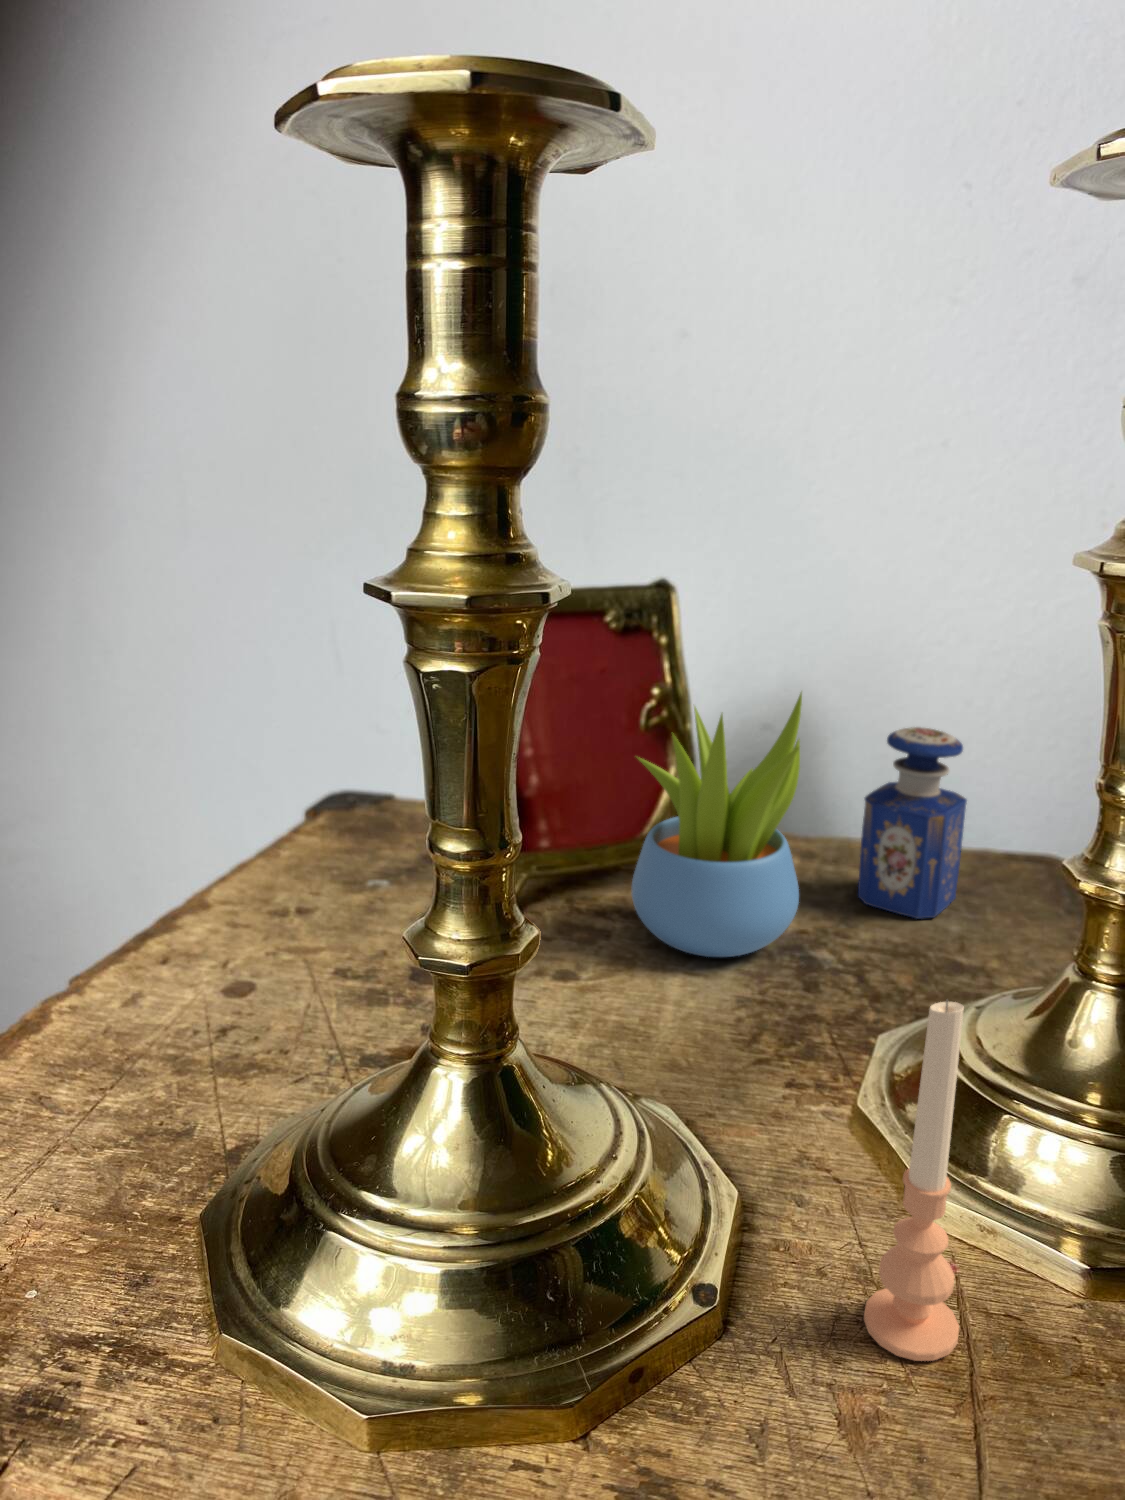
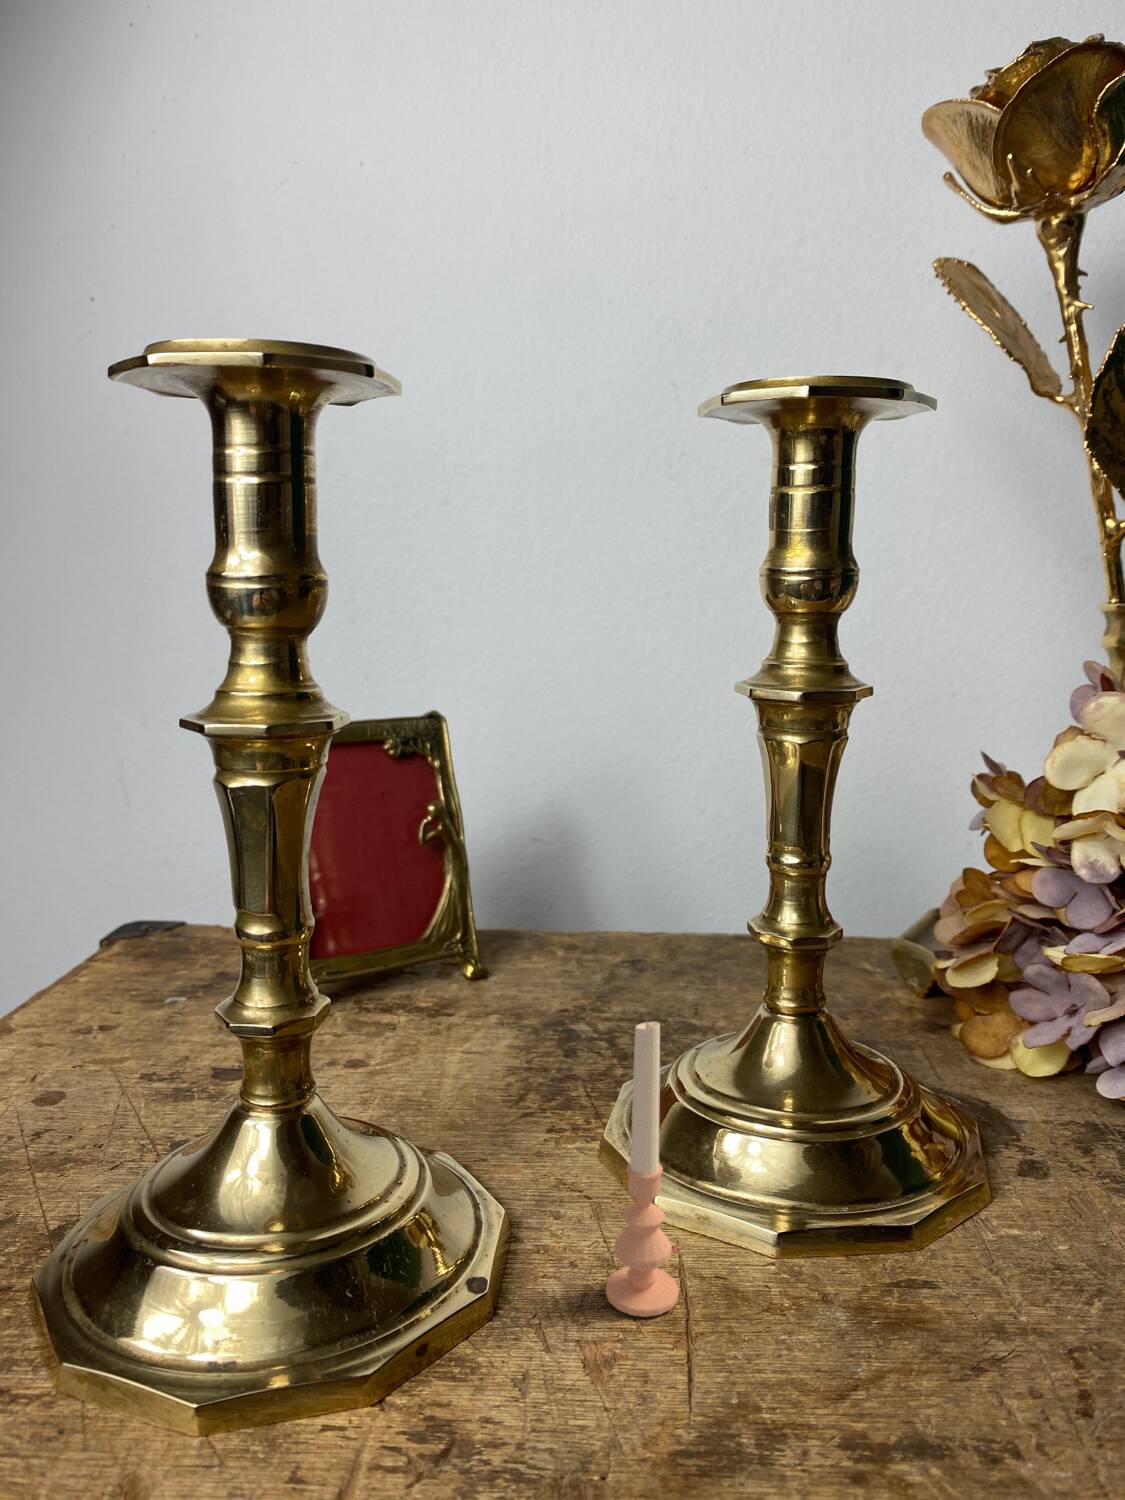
succulent plant: present [632,692,802,957] -> none [409,801,557,1037]
perfume bottle: present [858,727,967,919] -> none [611,830,696,994]

